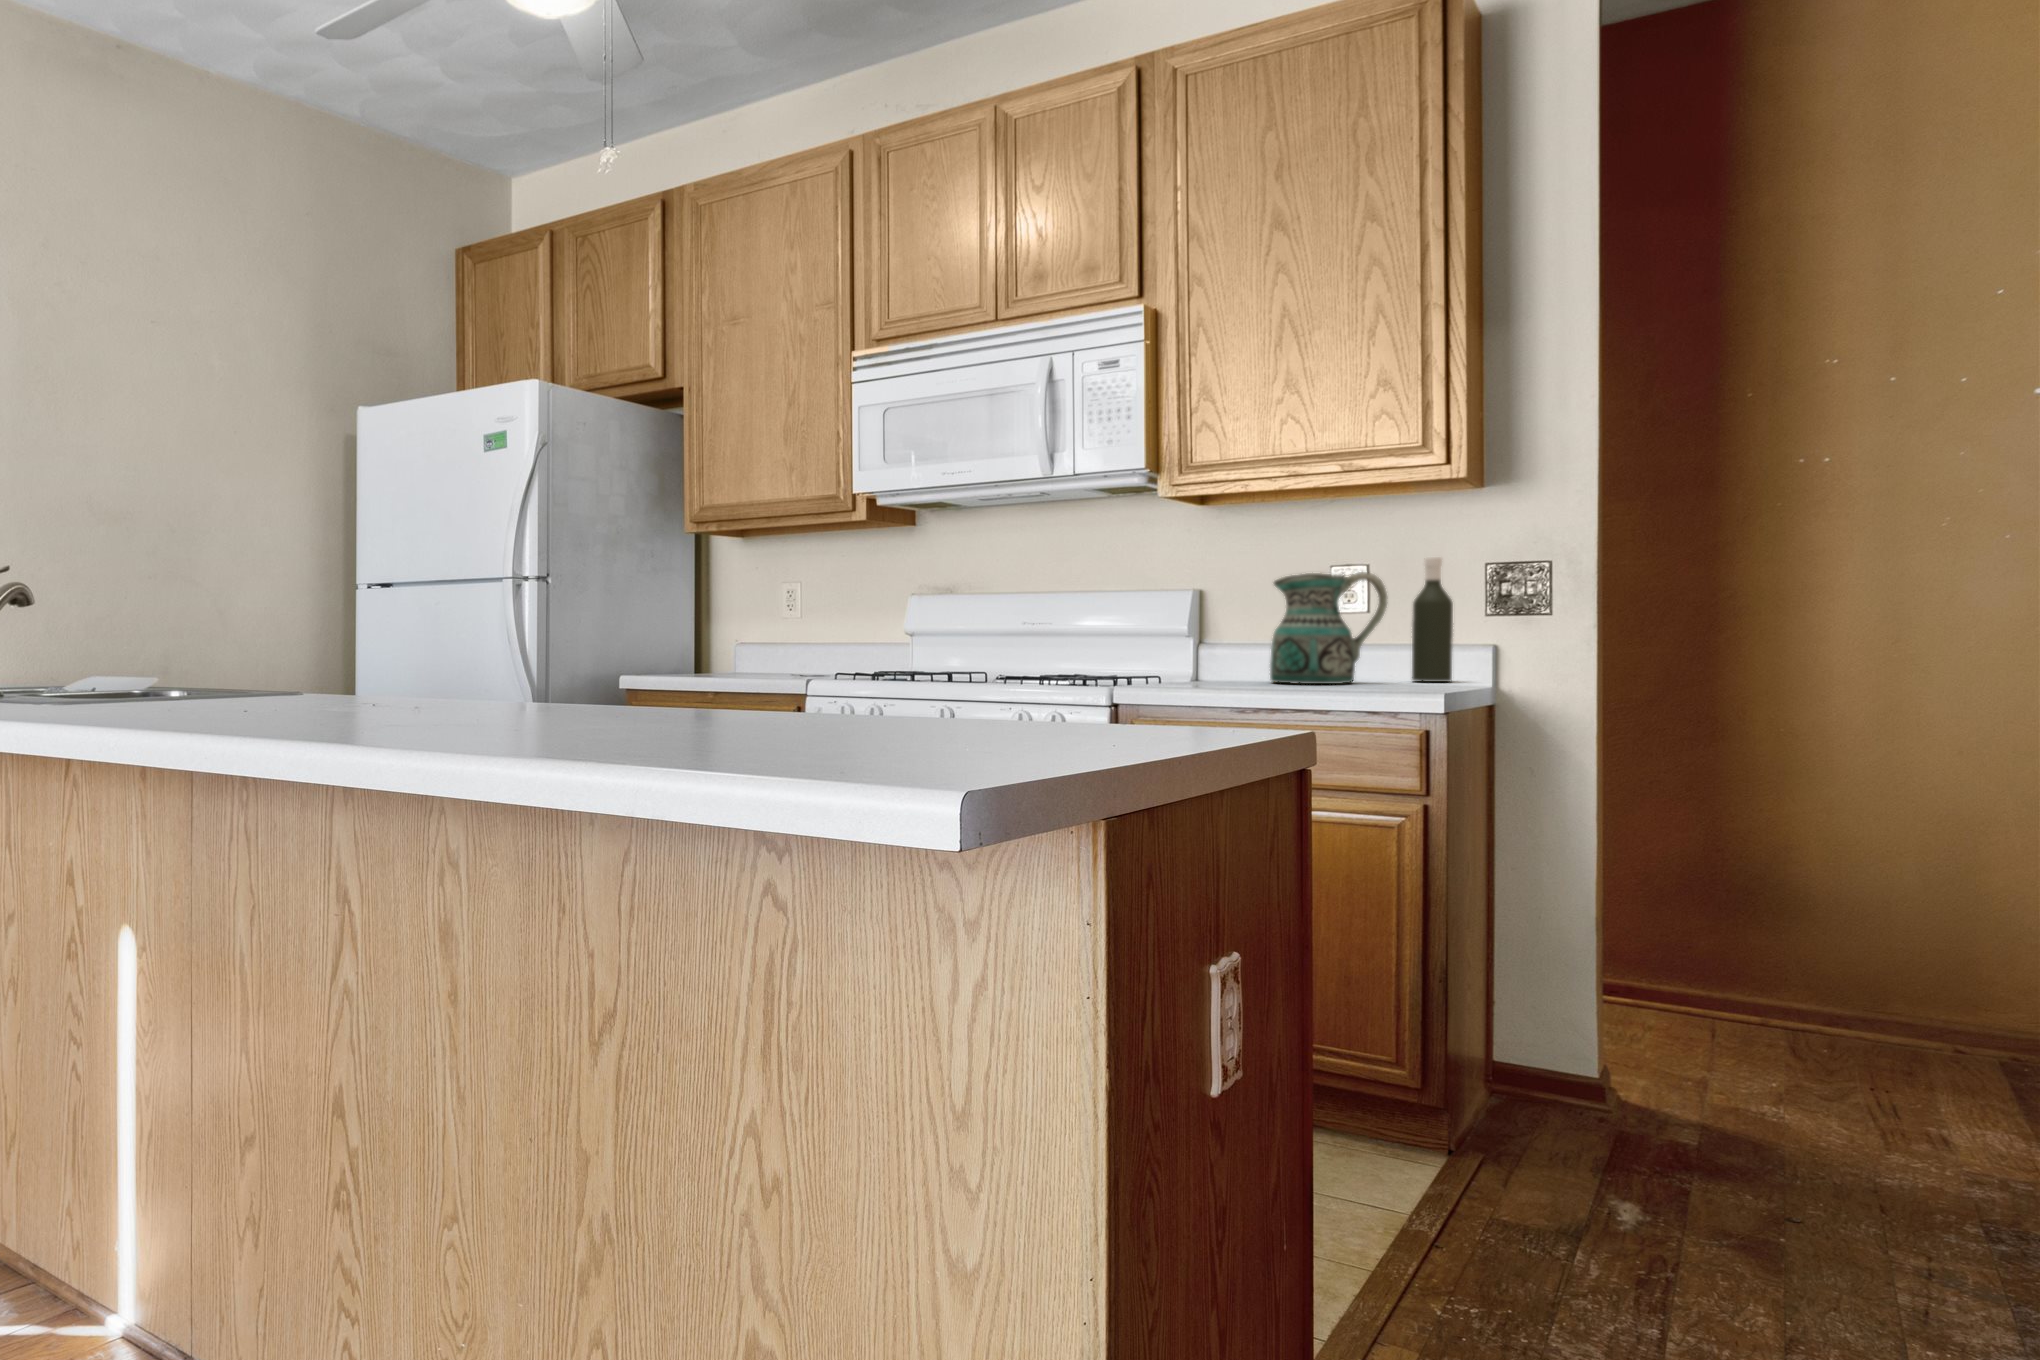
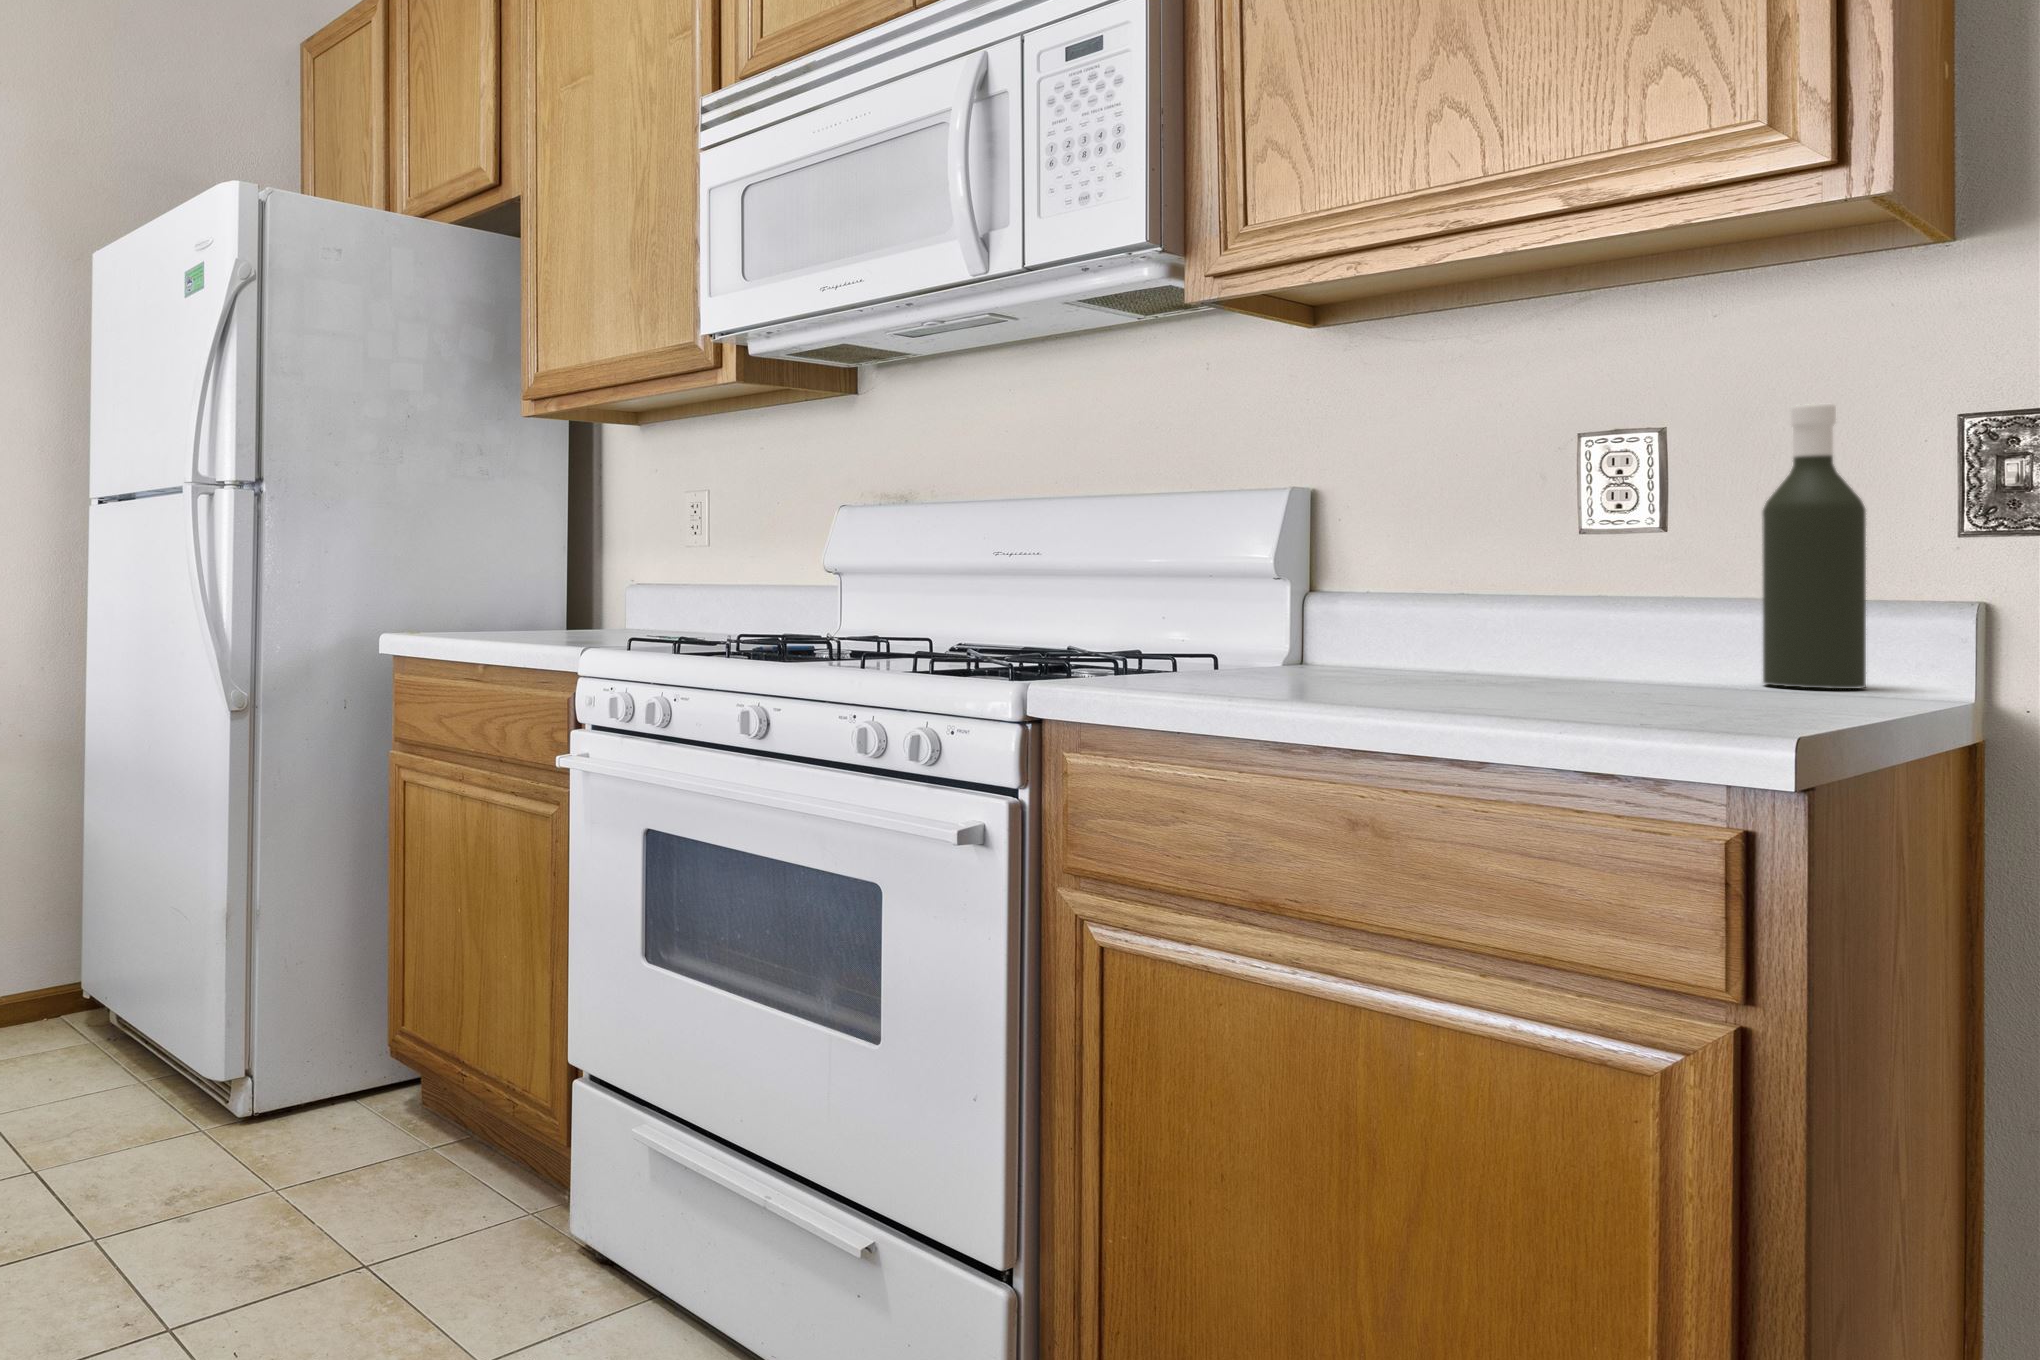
ceramic pitcher: present [1270,572,1387,684] -> none [1420,439,1693,686]

